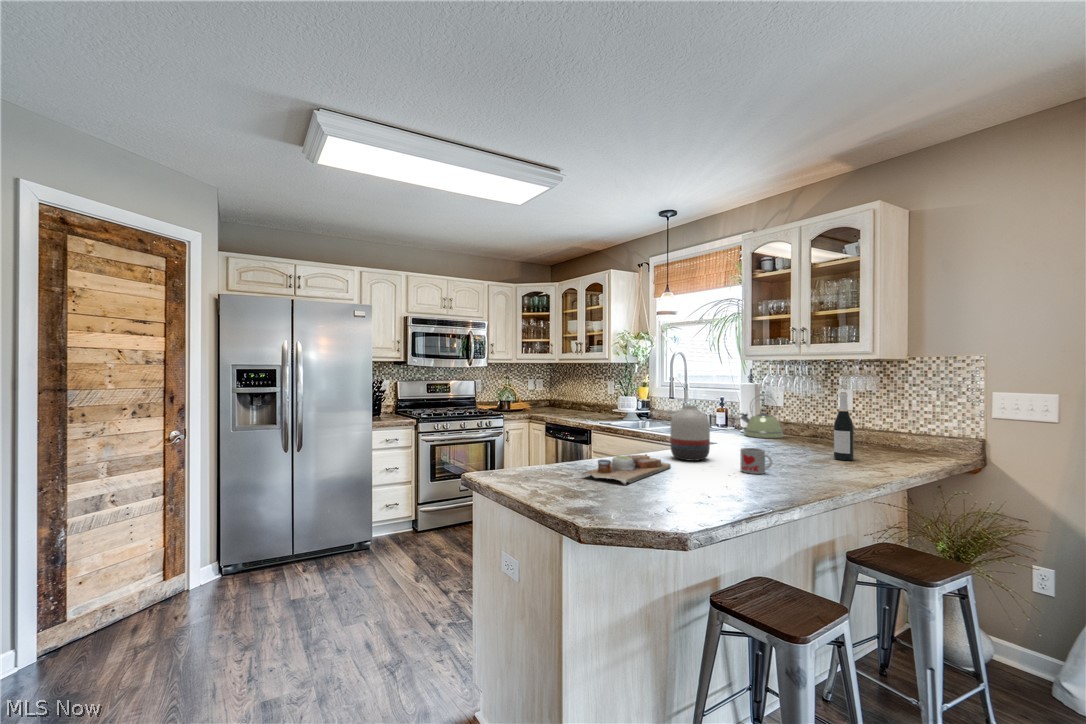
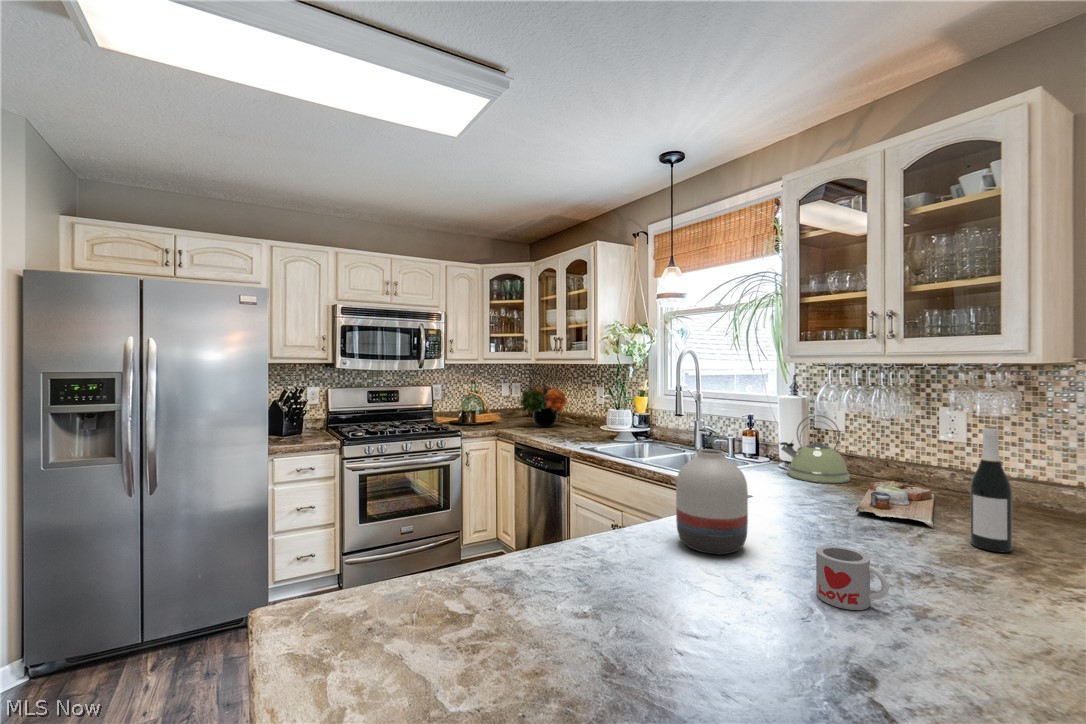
flower arrangement: none [547,378,585,412] -> present [520,384,568,427]
cutting board: present [583,455,671,485] -> present [856,481,934,528]

